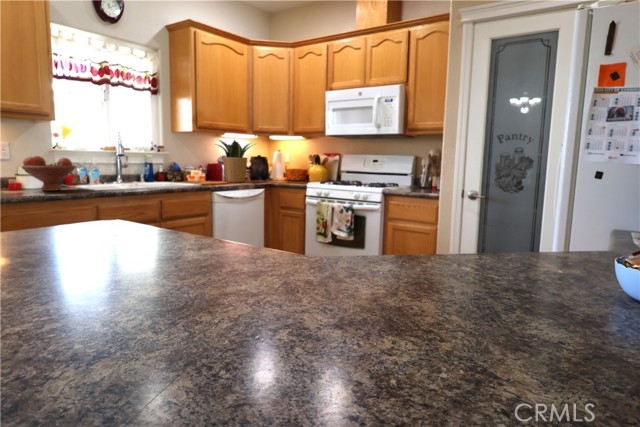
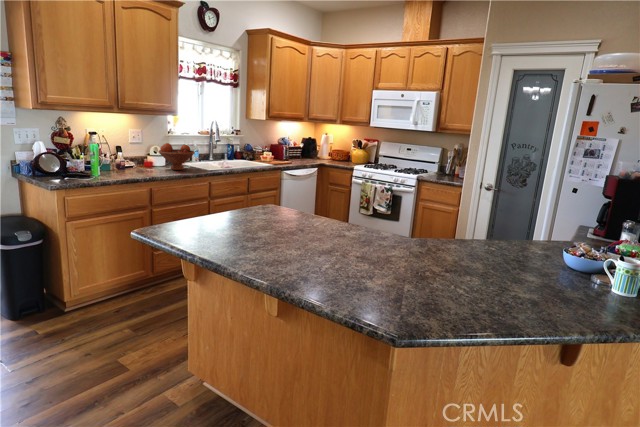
potted plant: present [218,140,250,182] -> none [280,126,315,162]

